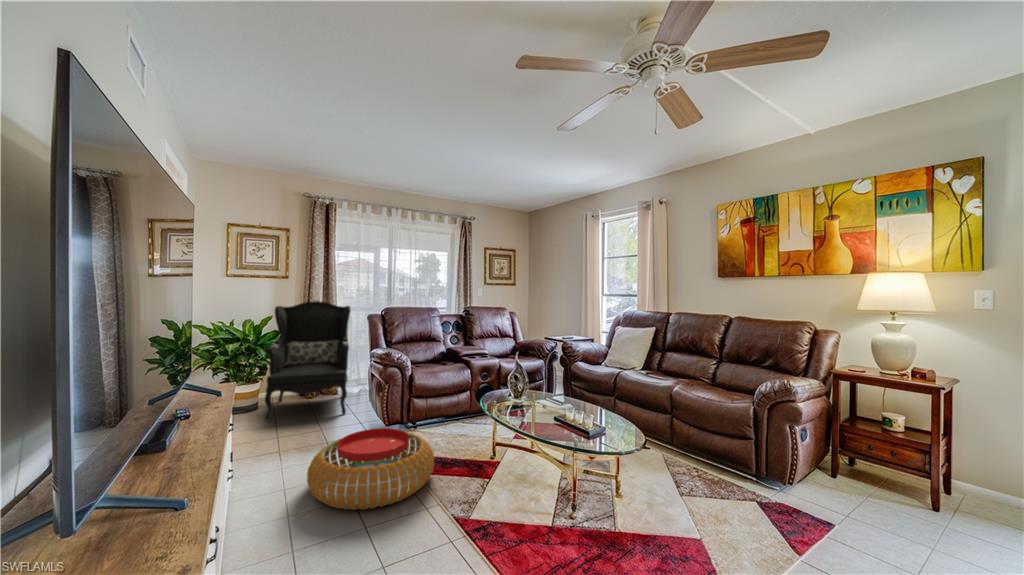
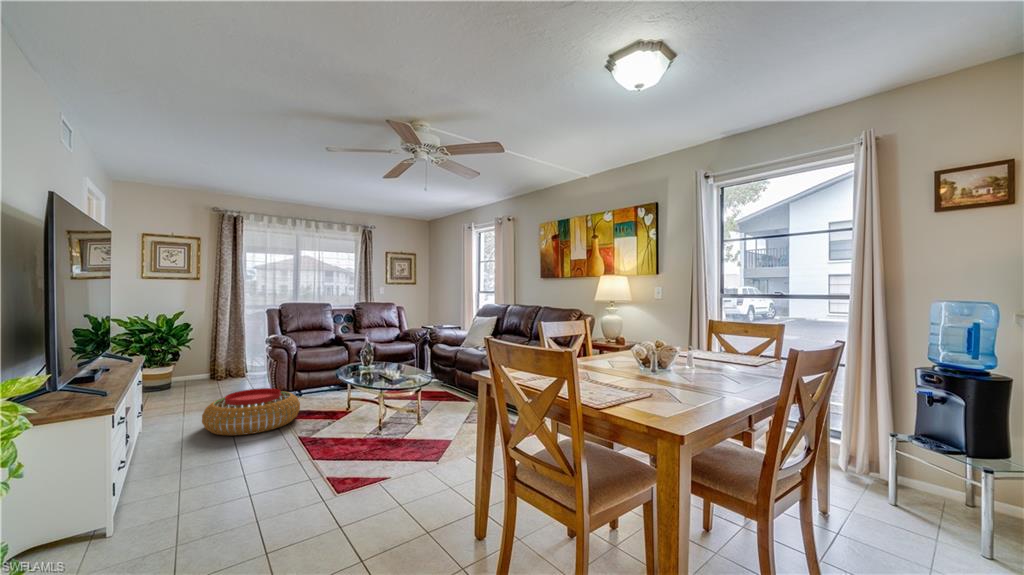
armchair: present [265,301,350,421] -> none [176,299,254,394]

